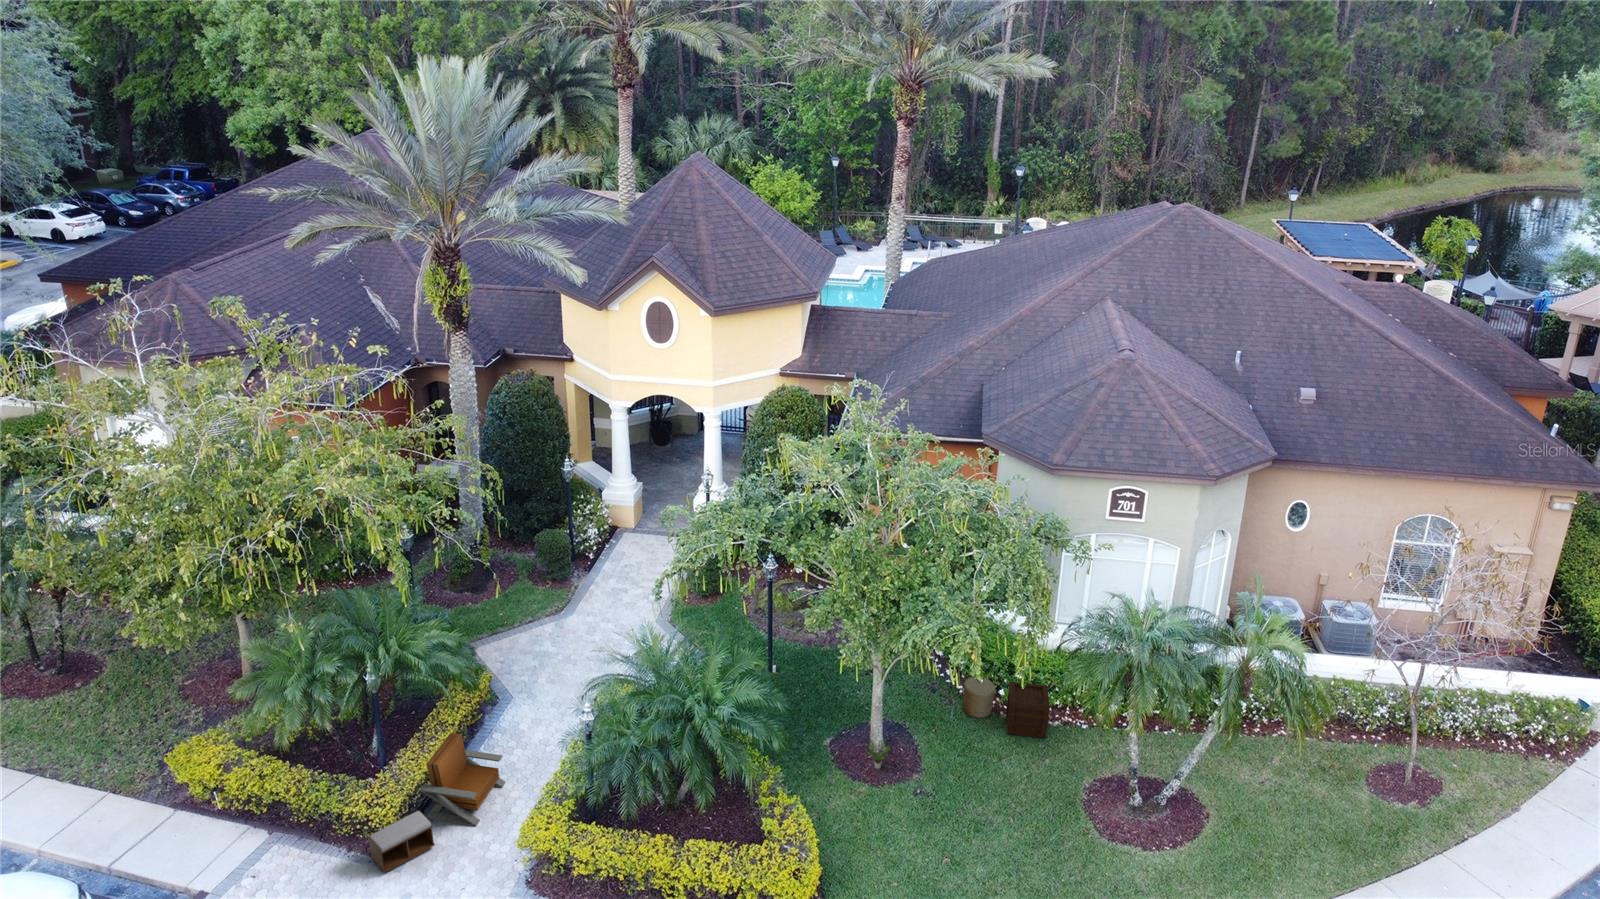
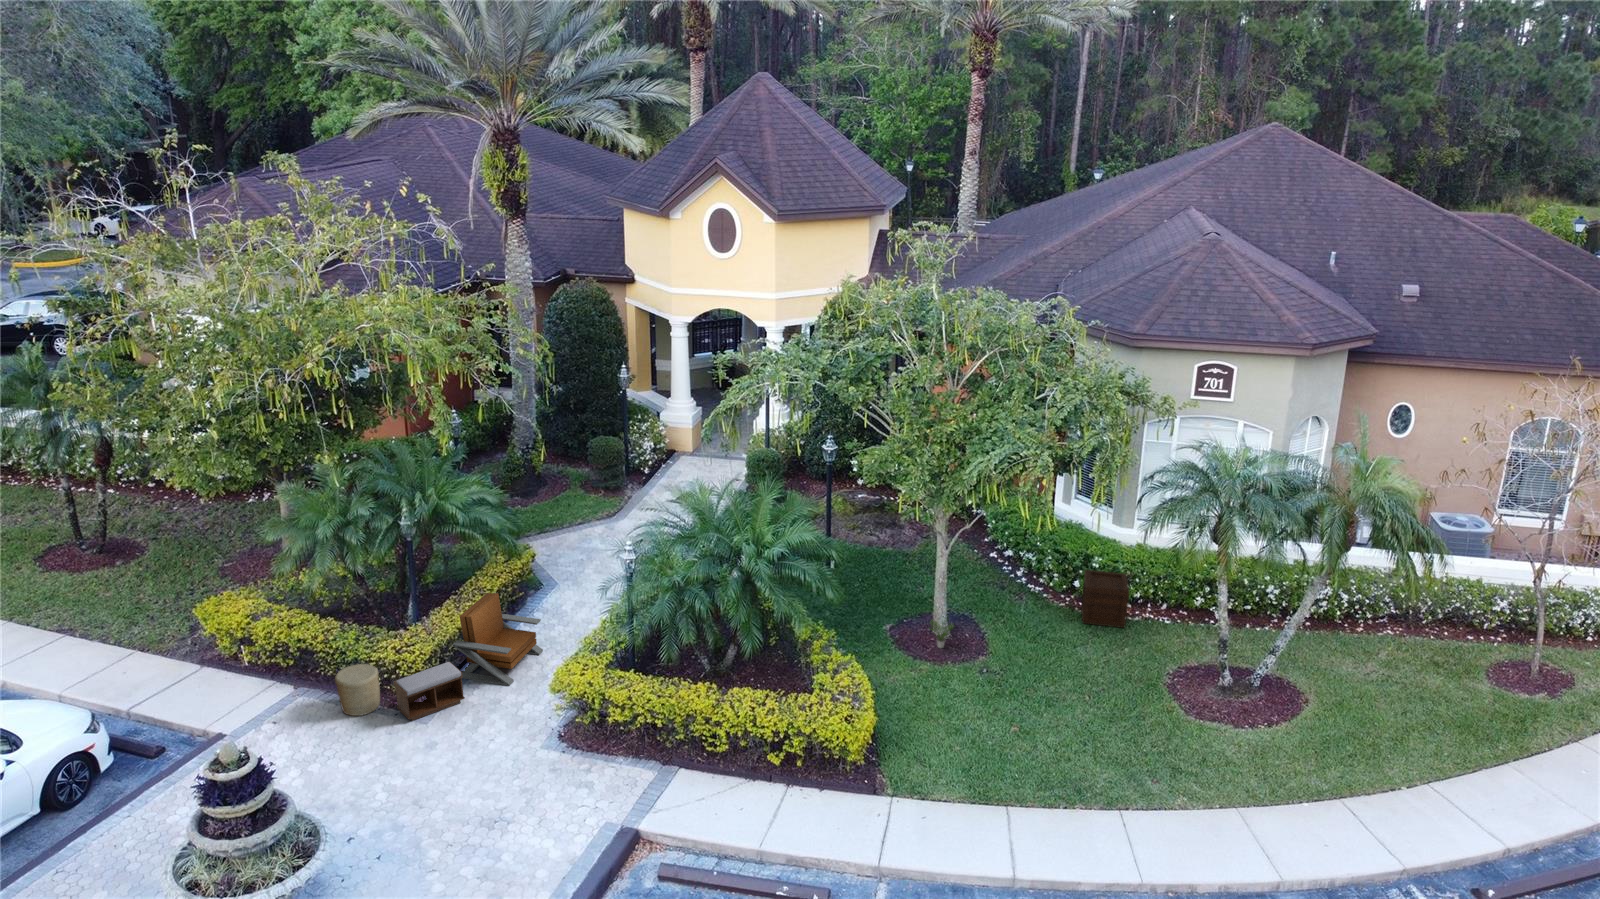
basket: present [963,677,995,718] -> present [335,664,380,716]

